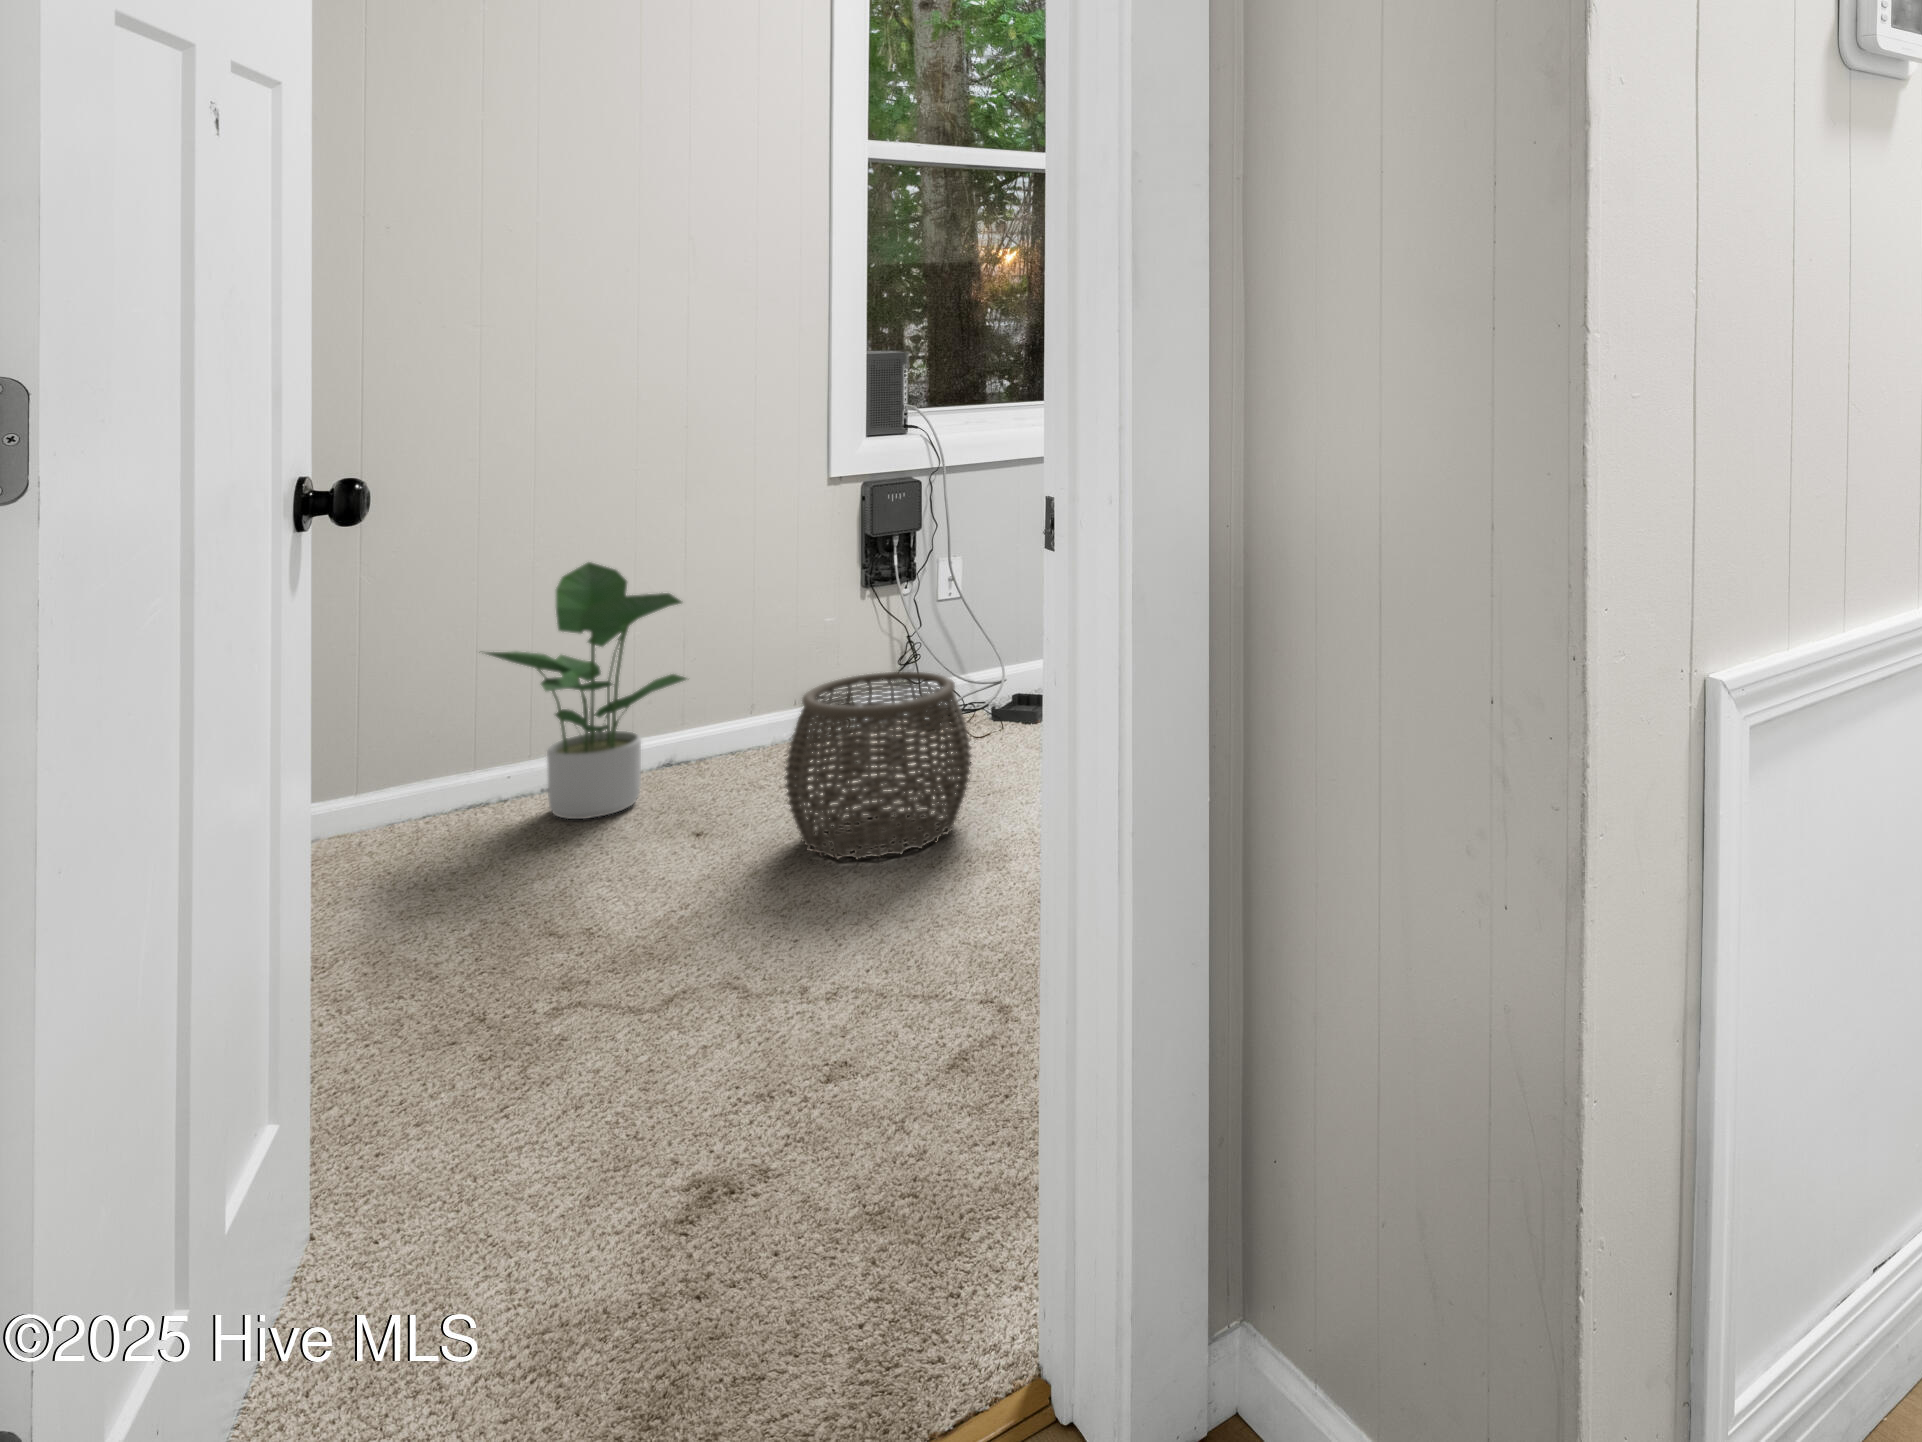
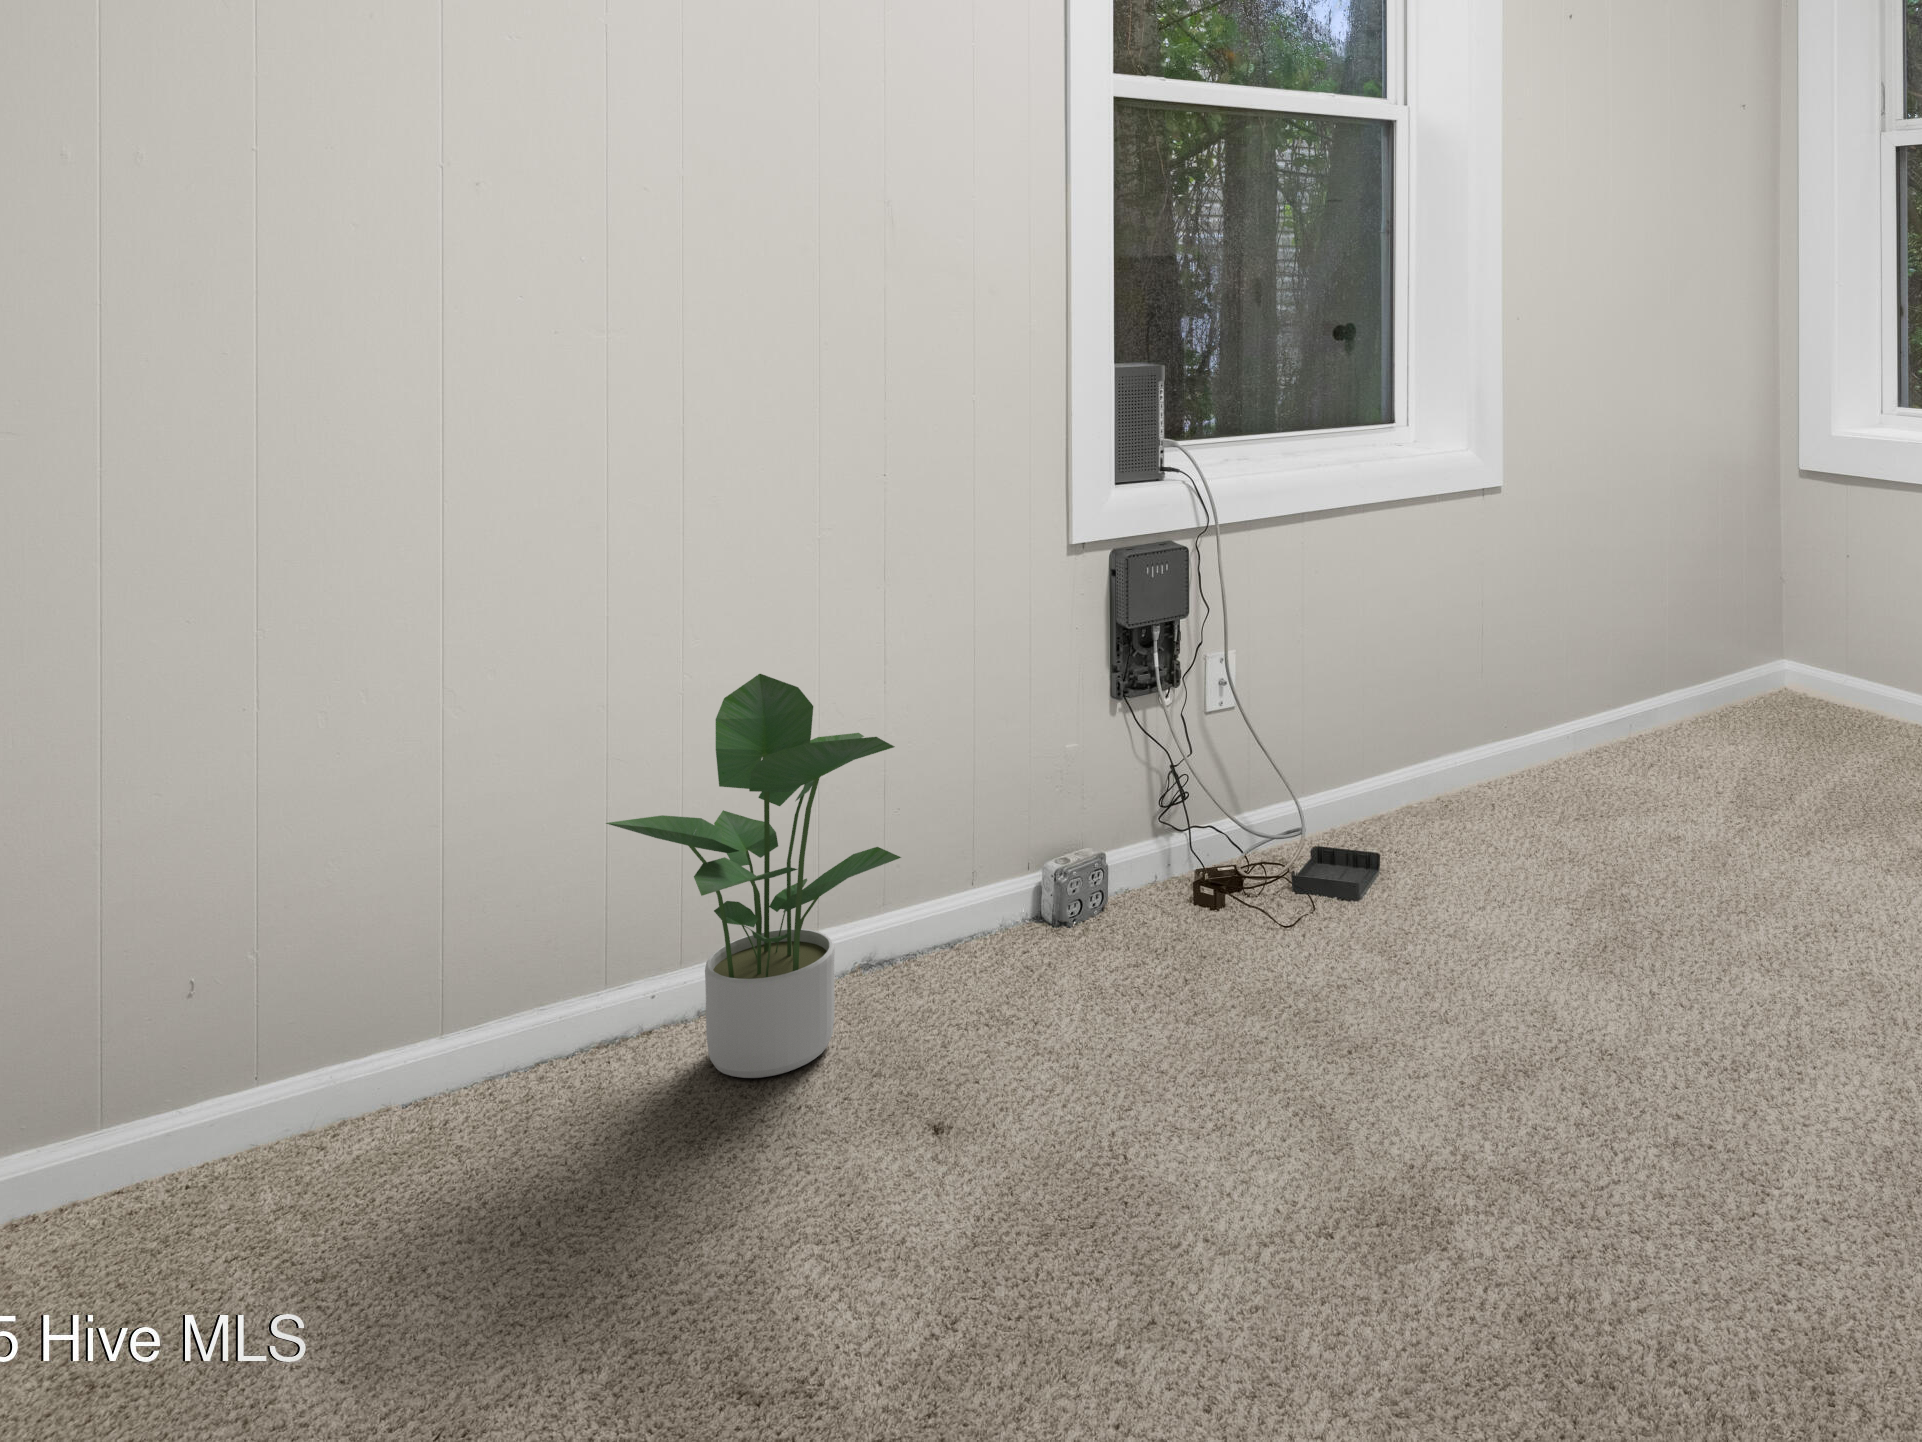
woven basket: present [784,672,972,859] -> none [1059,868,1345,1220]

